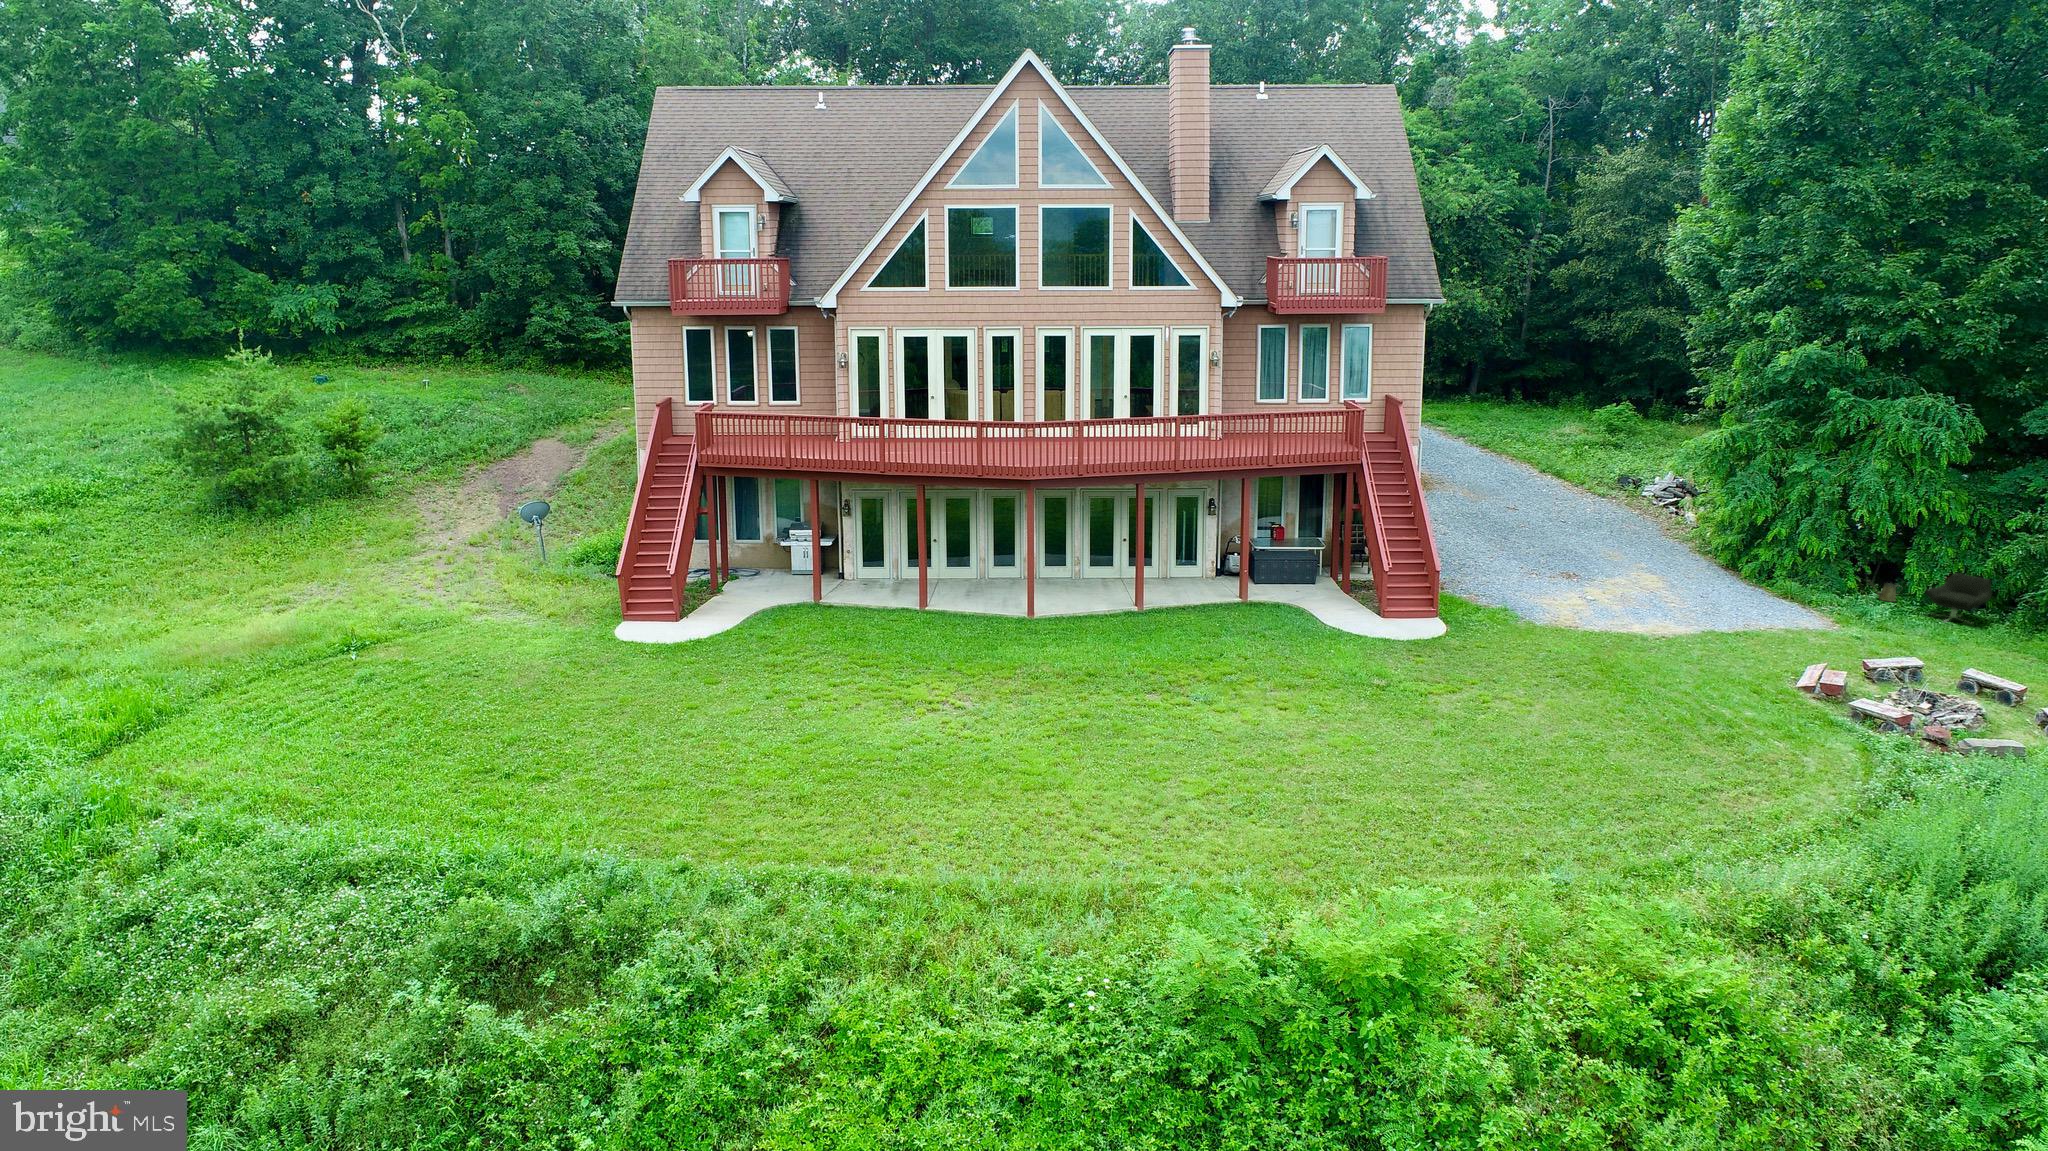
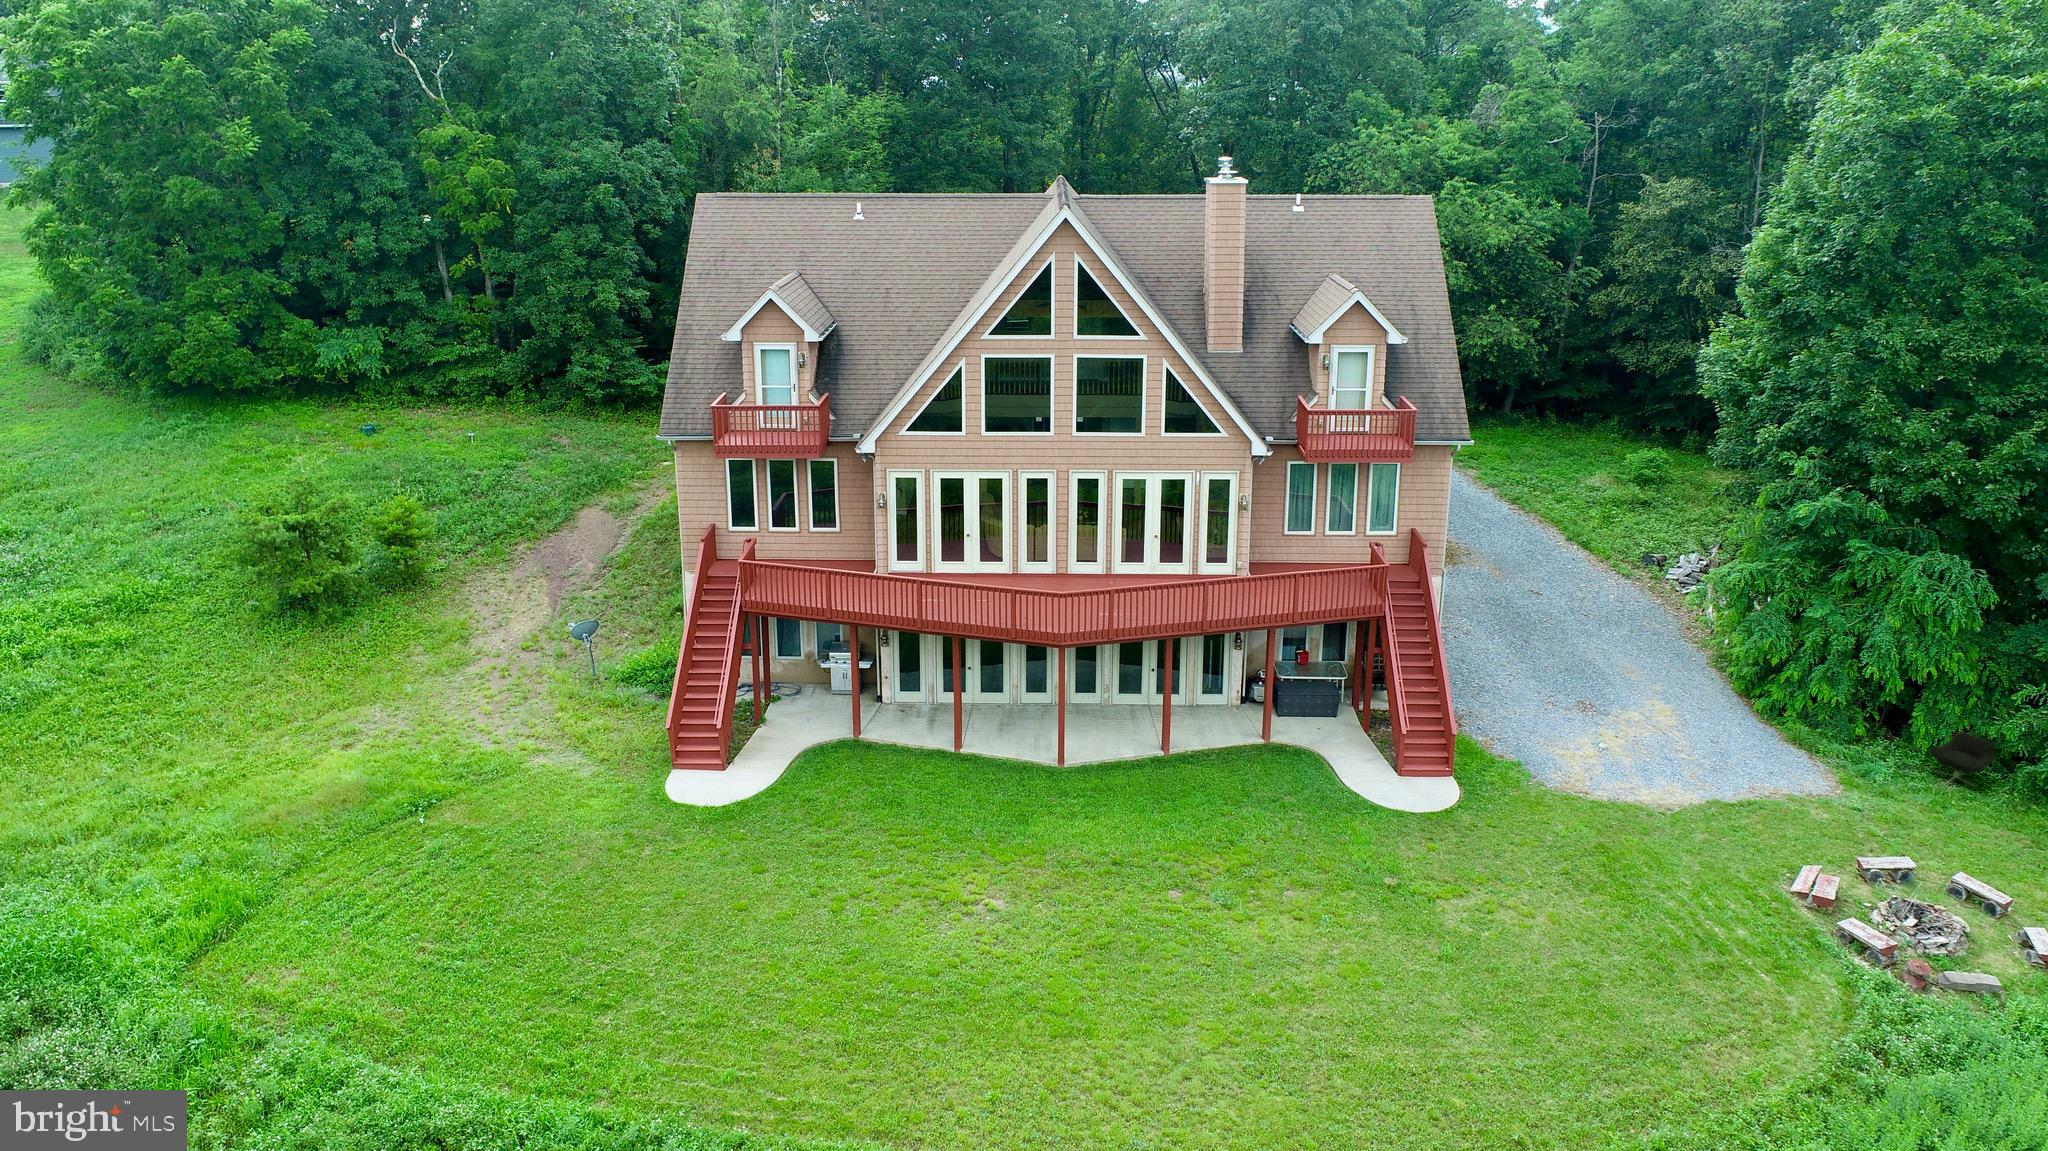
watering can: present [1873,583,1897,602] -> none [1876,730,1910,752]

